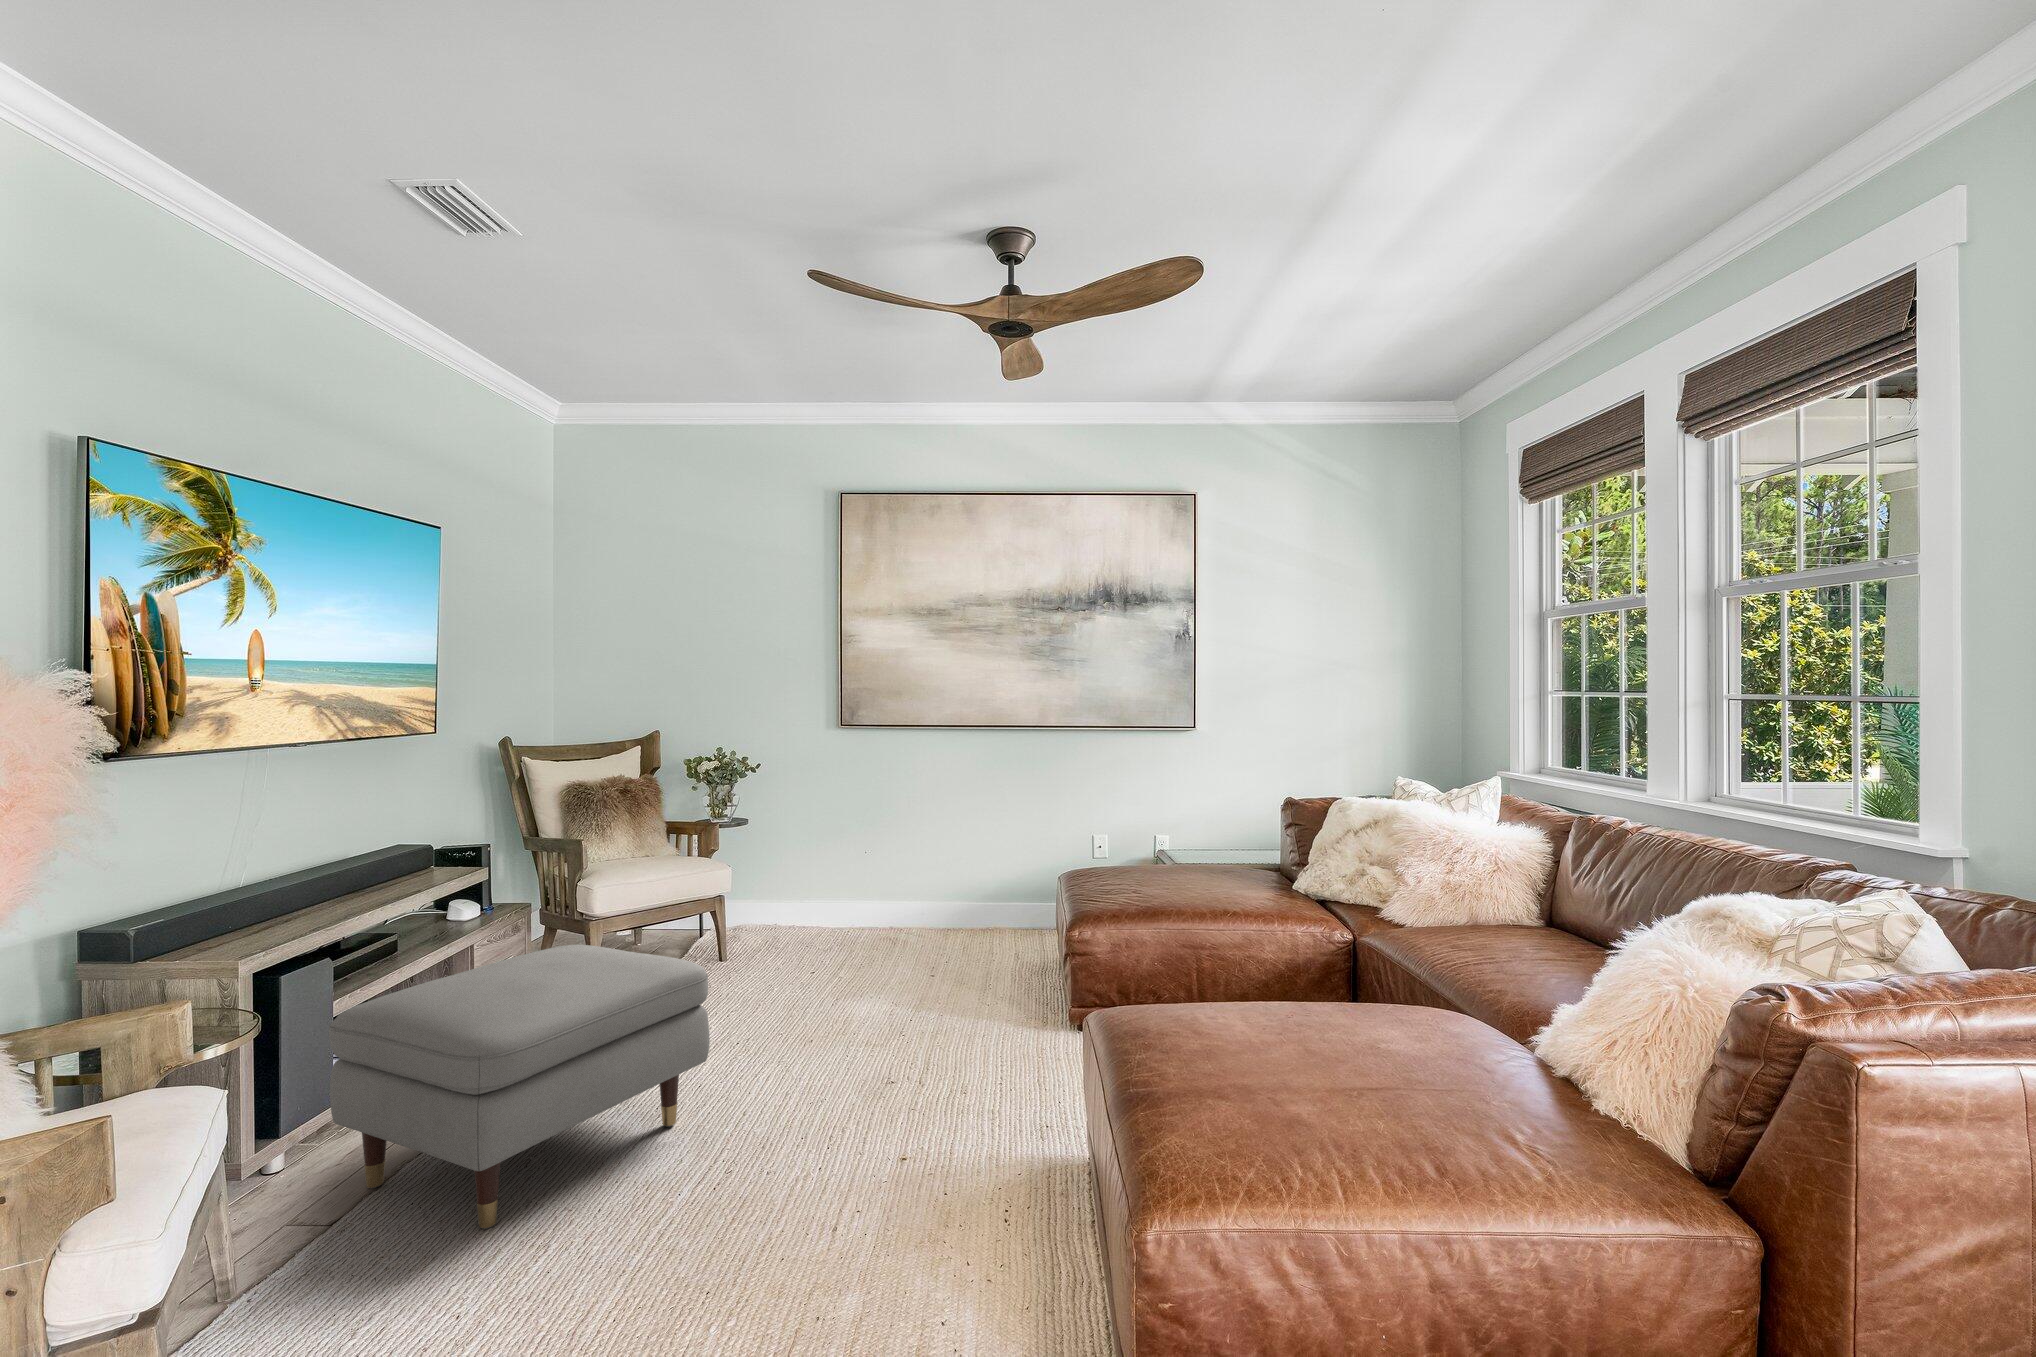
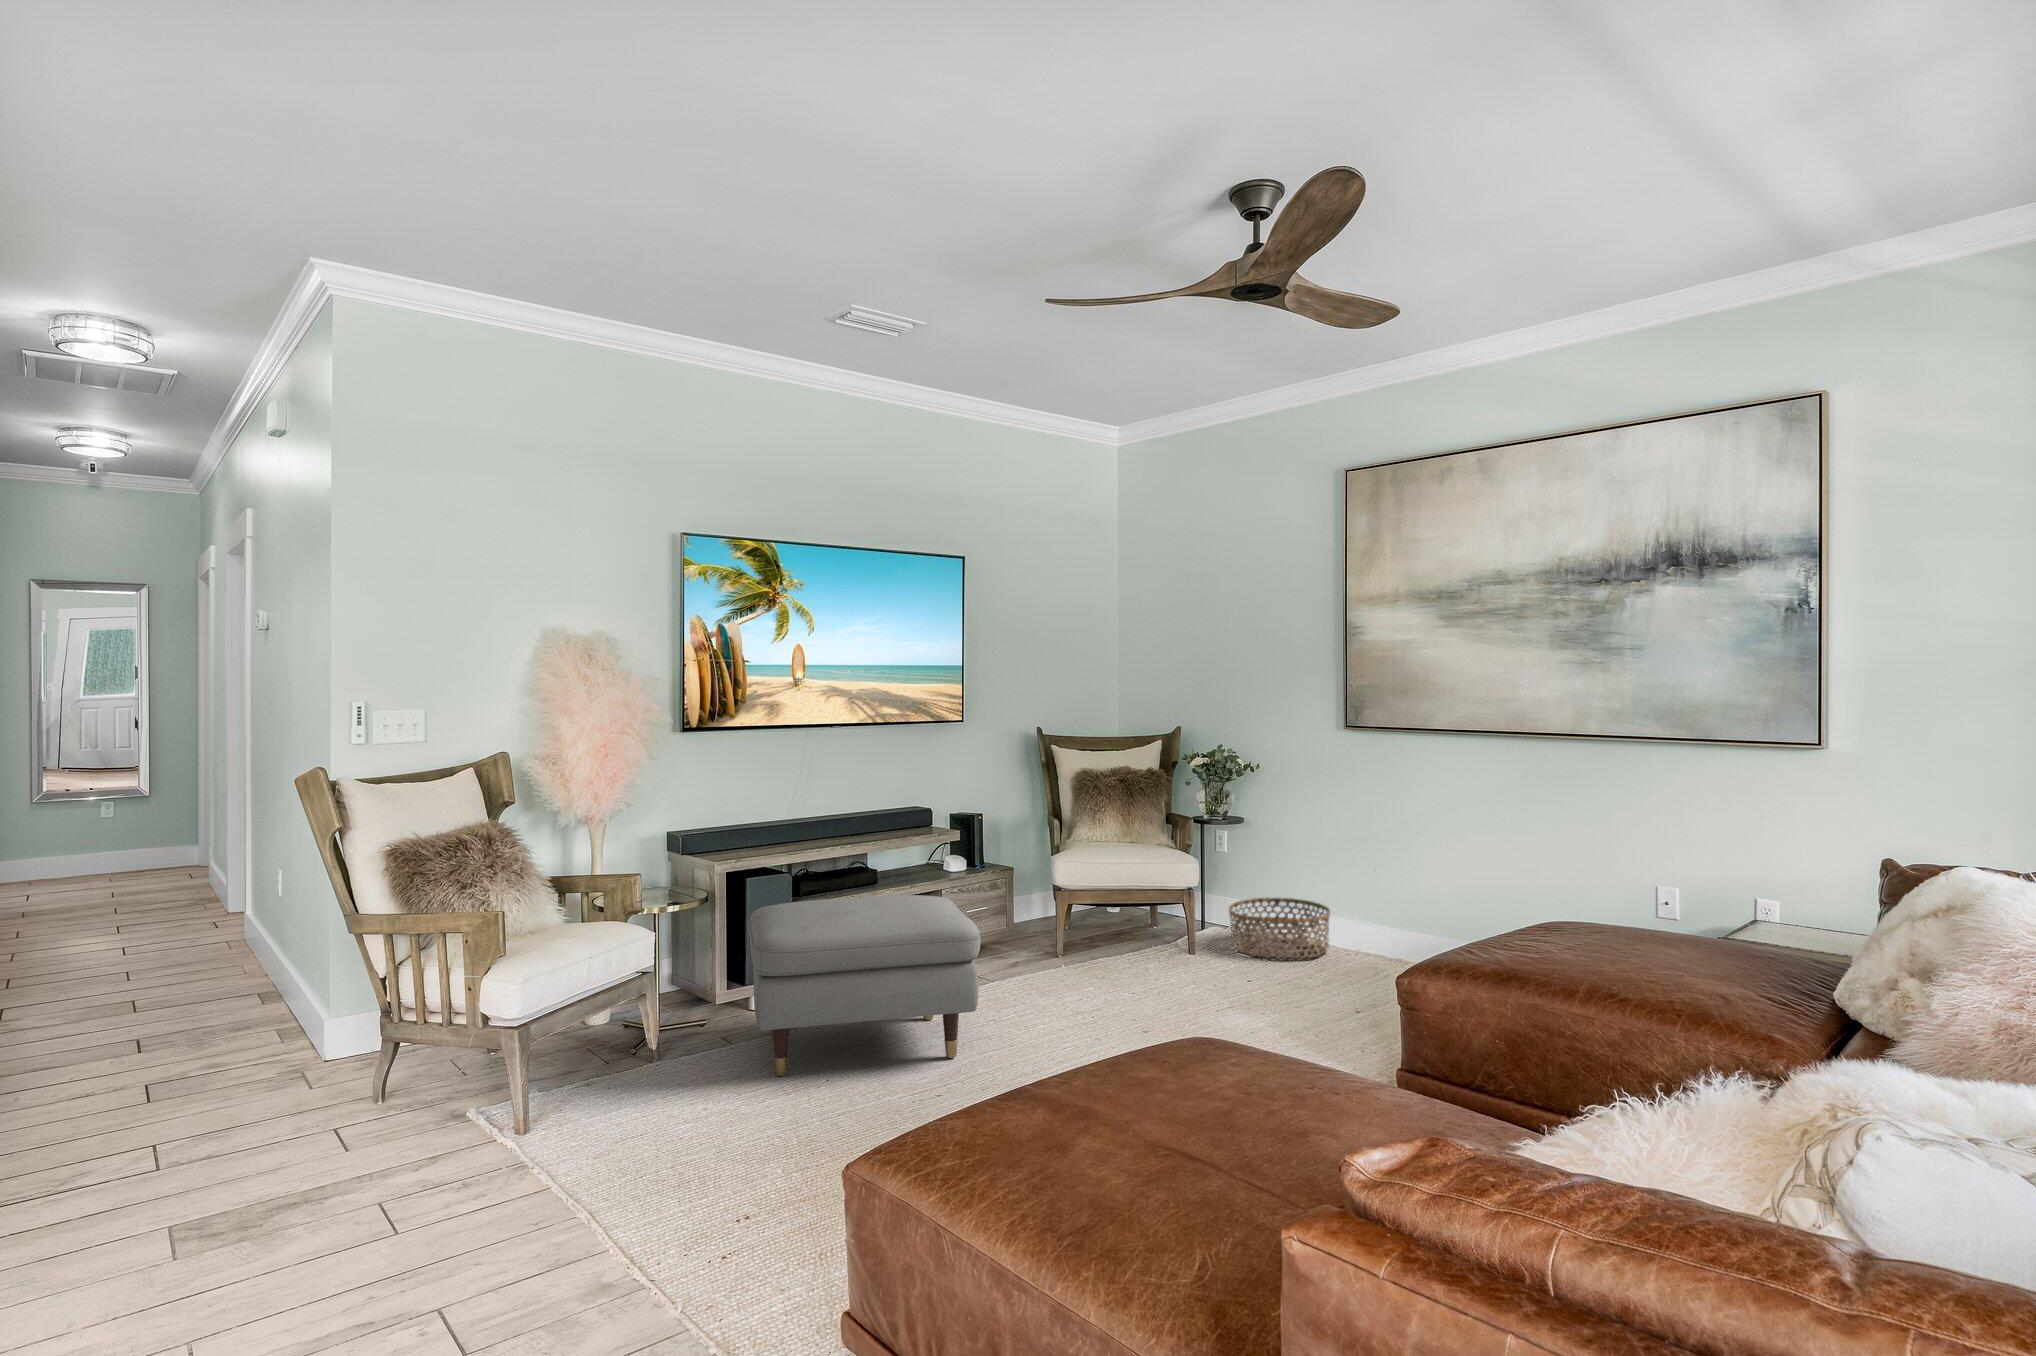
basket: none [744,888,841,948] -> present [1229,897,1331,959]

